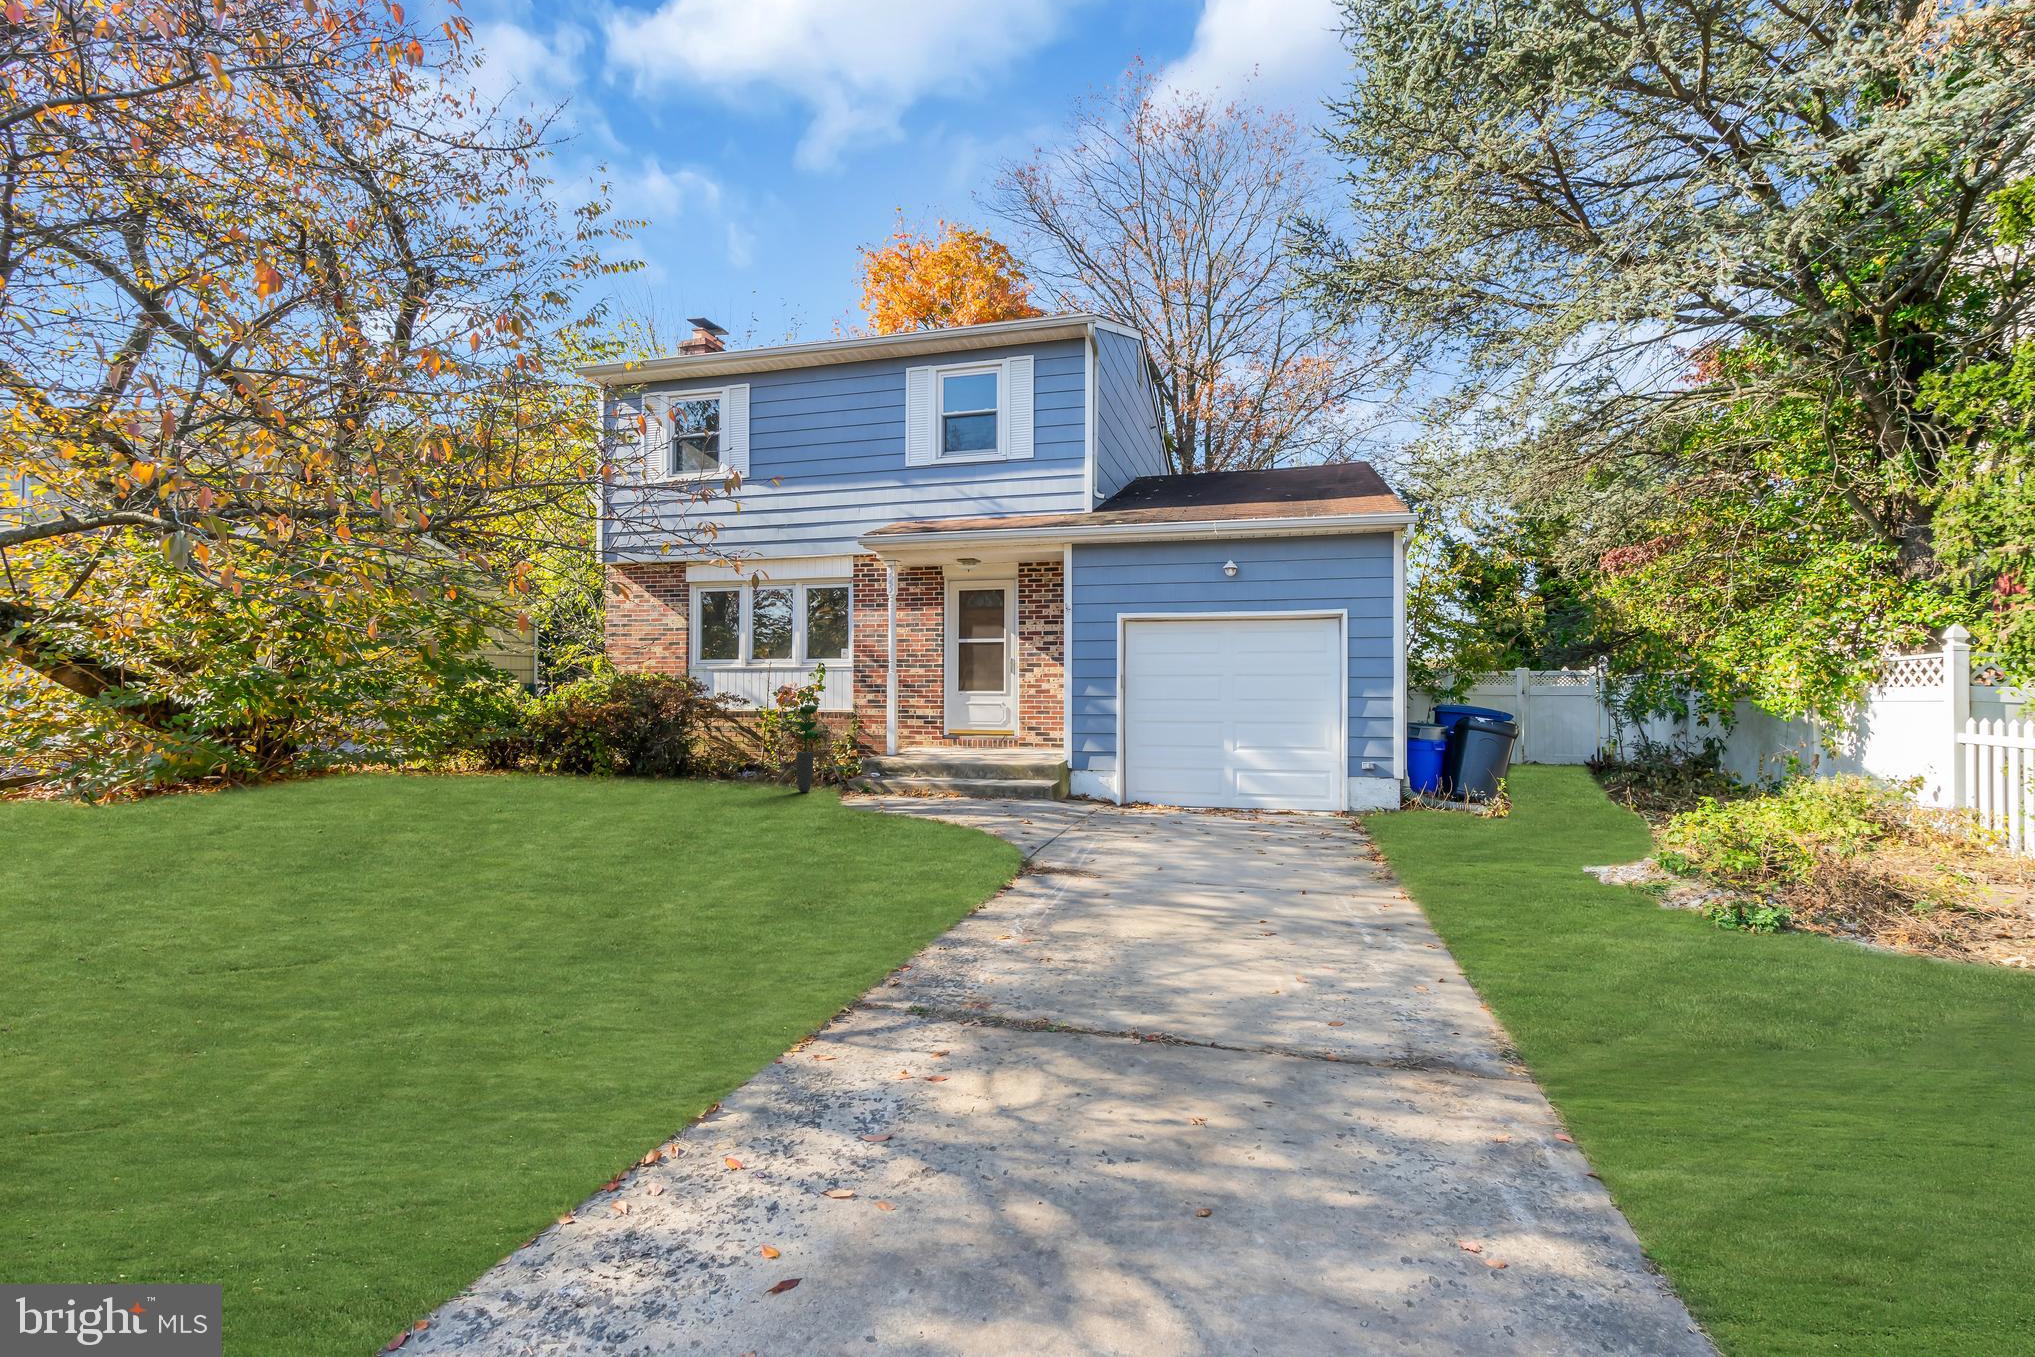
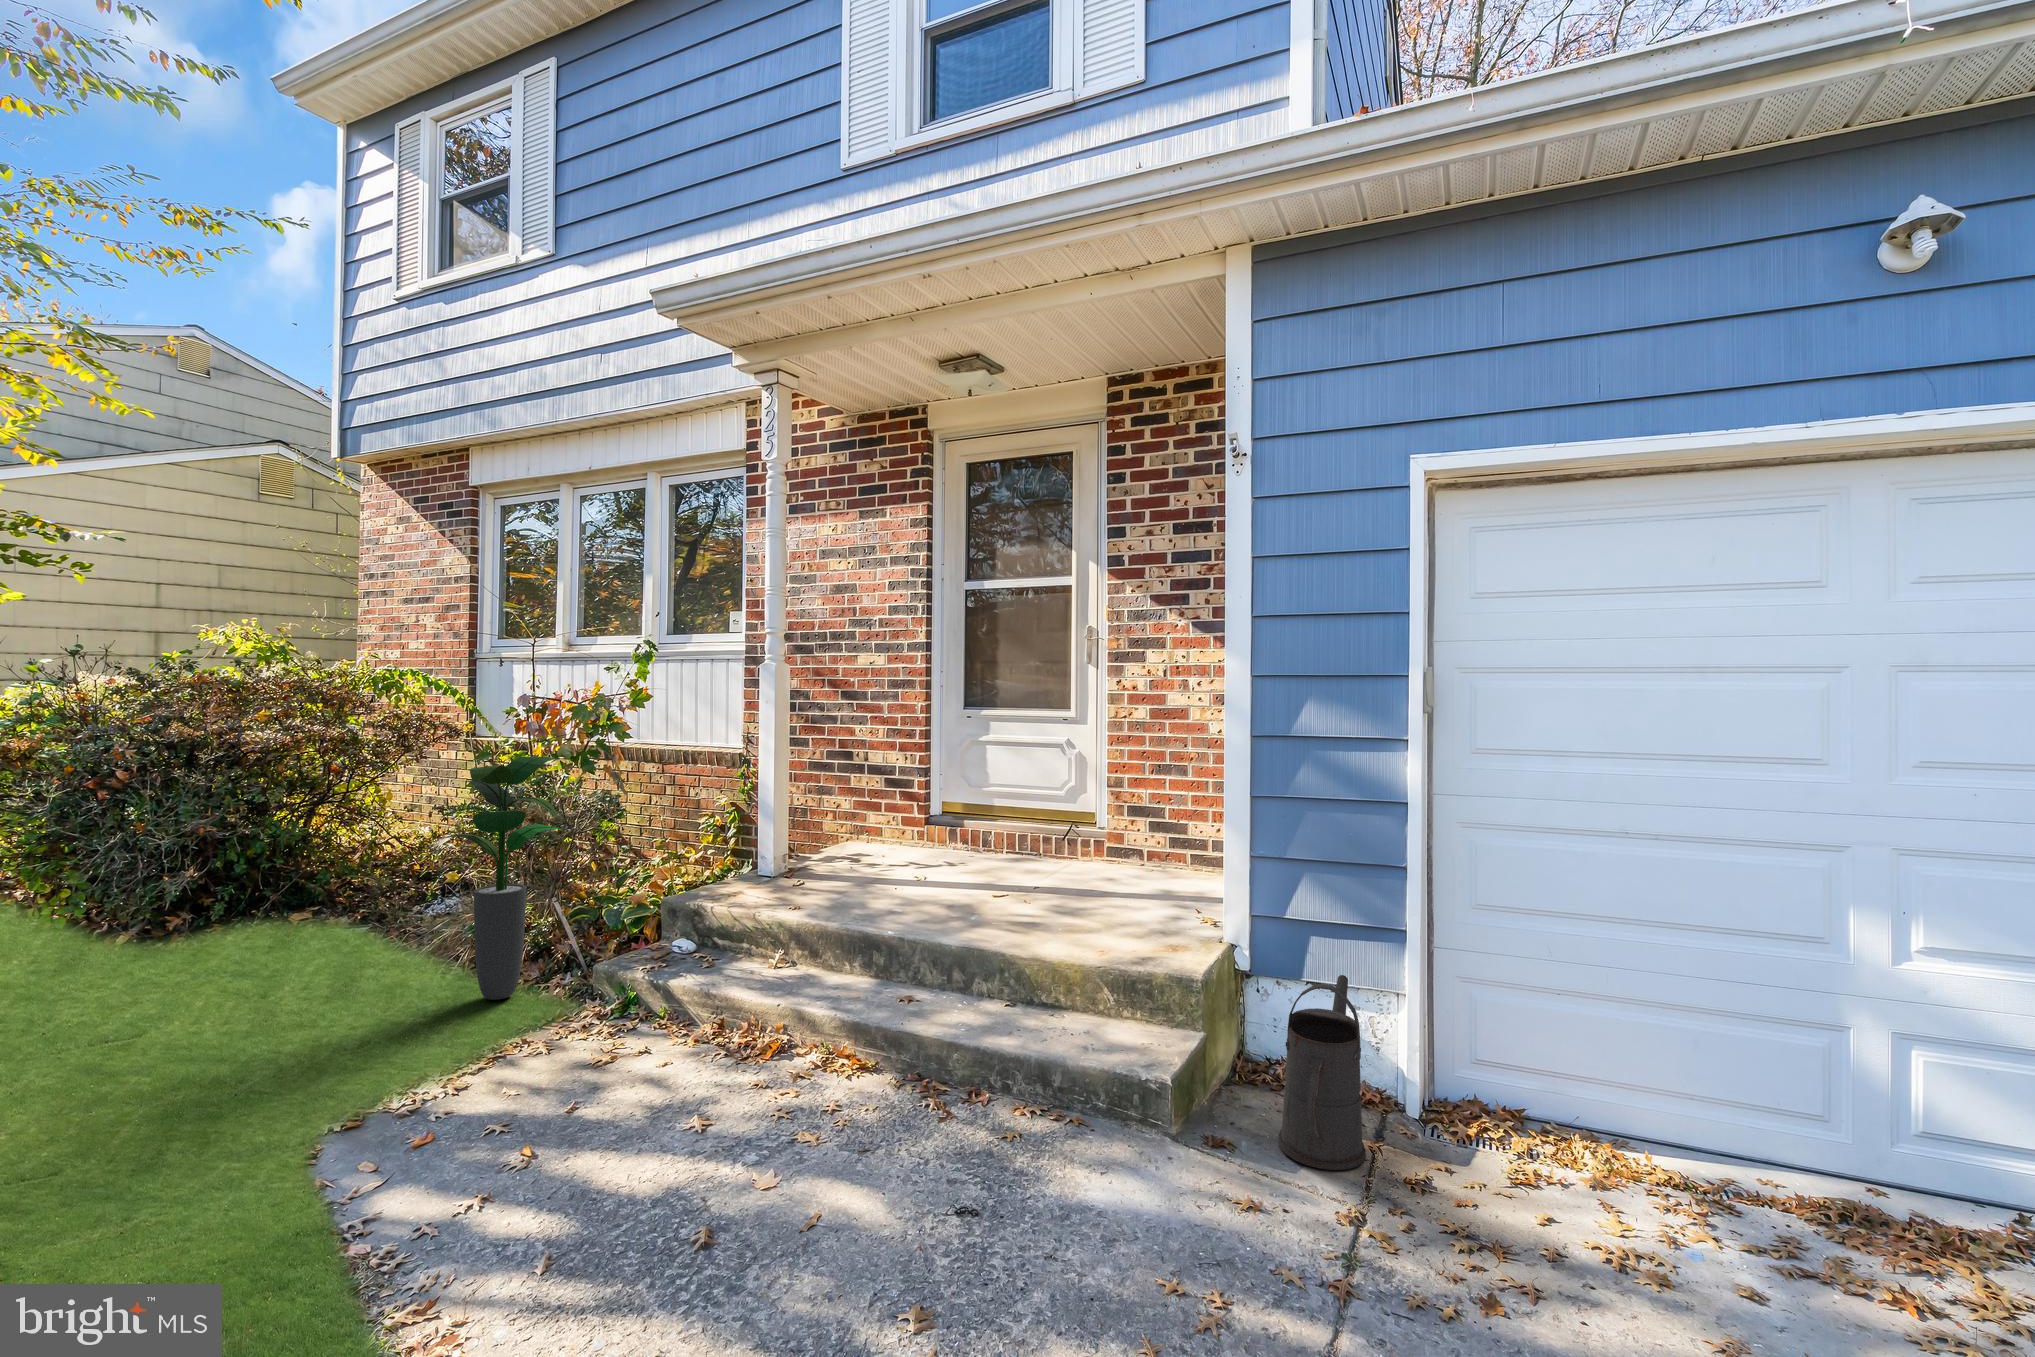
watering can: none [1080,758,1103,804] -> present [1278,975,1366,1170]

